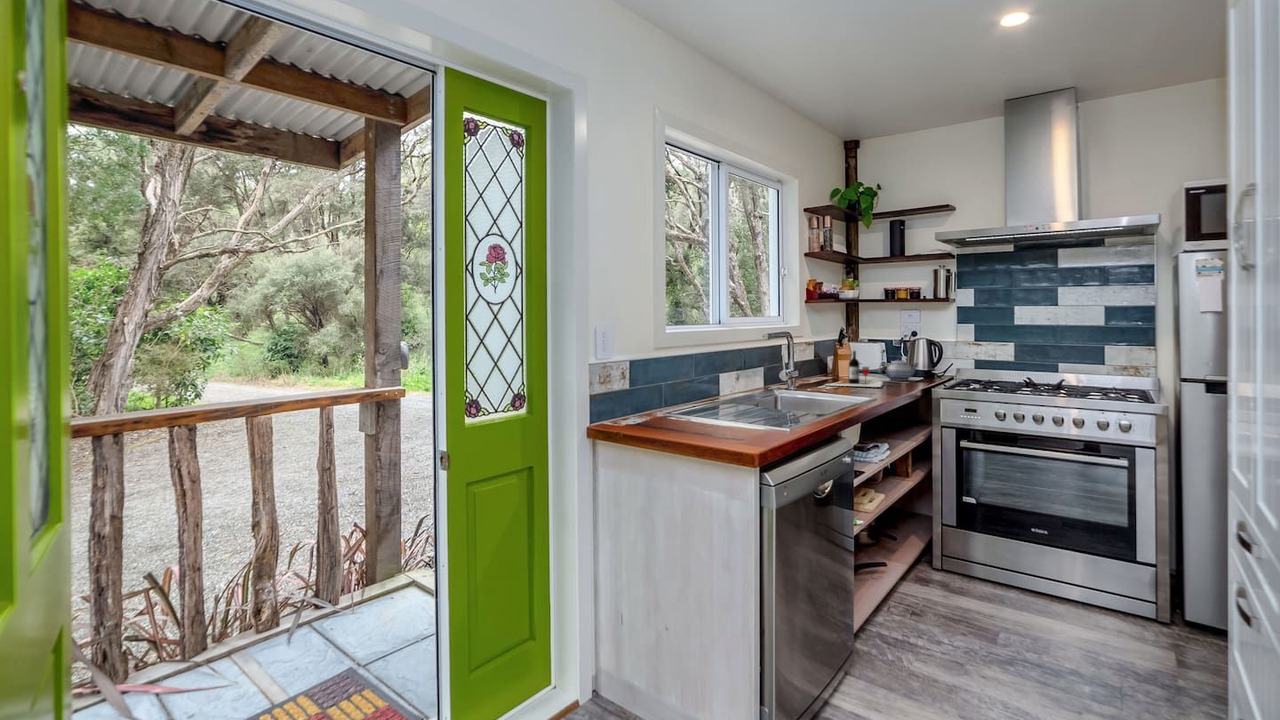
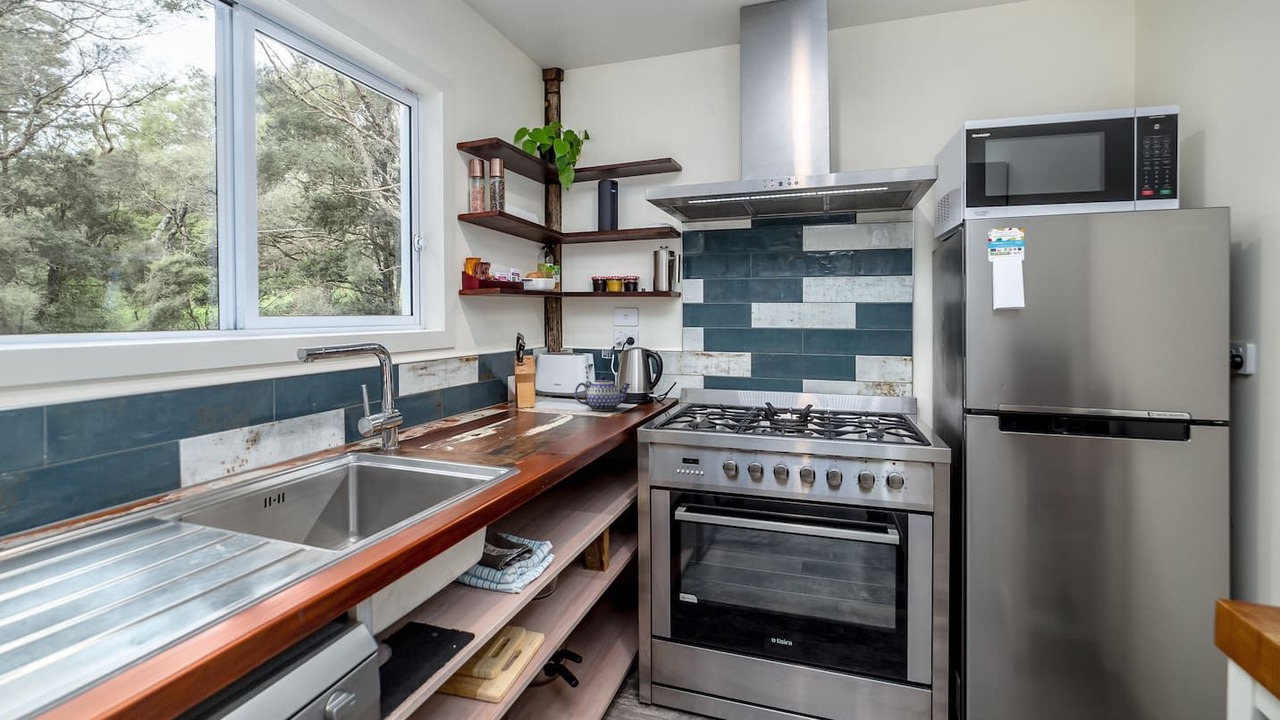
wine bottle: present [826,351,881,387] -> none [468,370,574,432]

